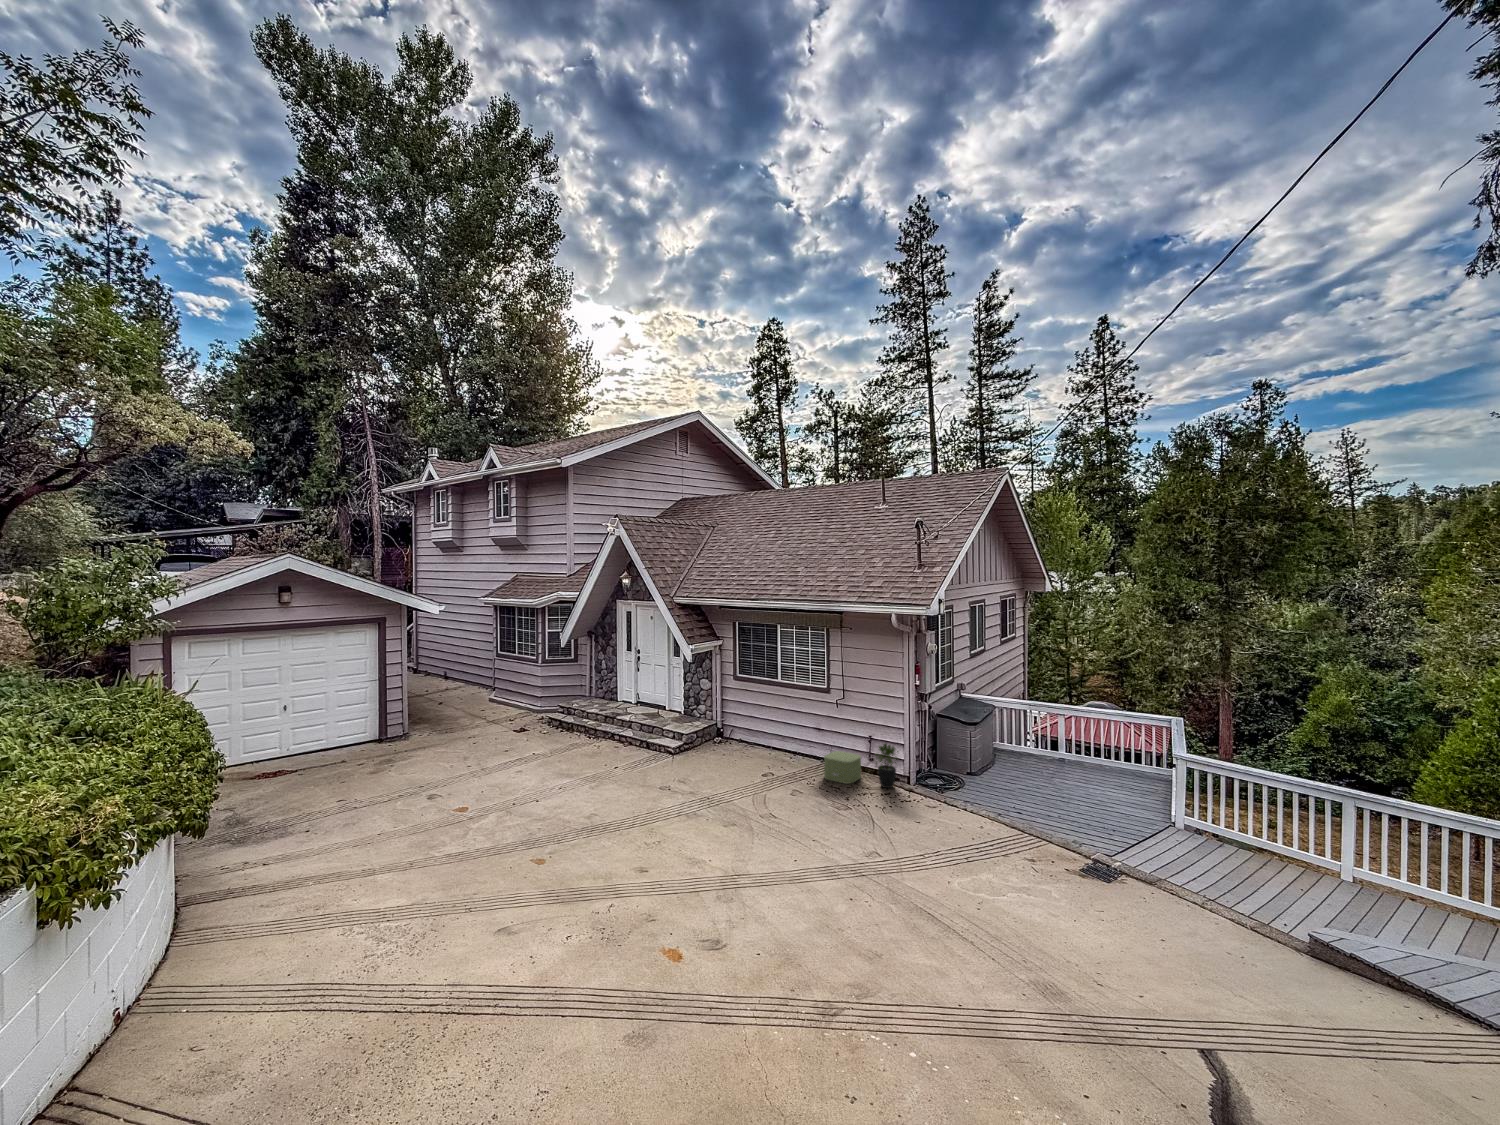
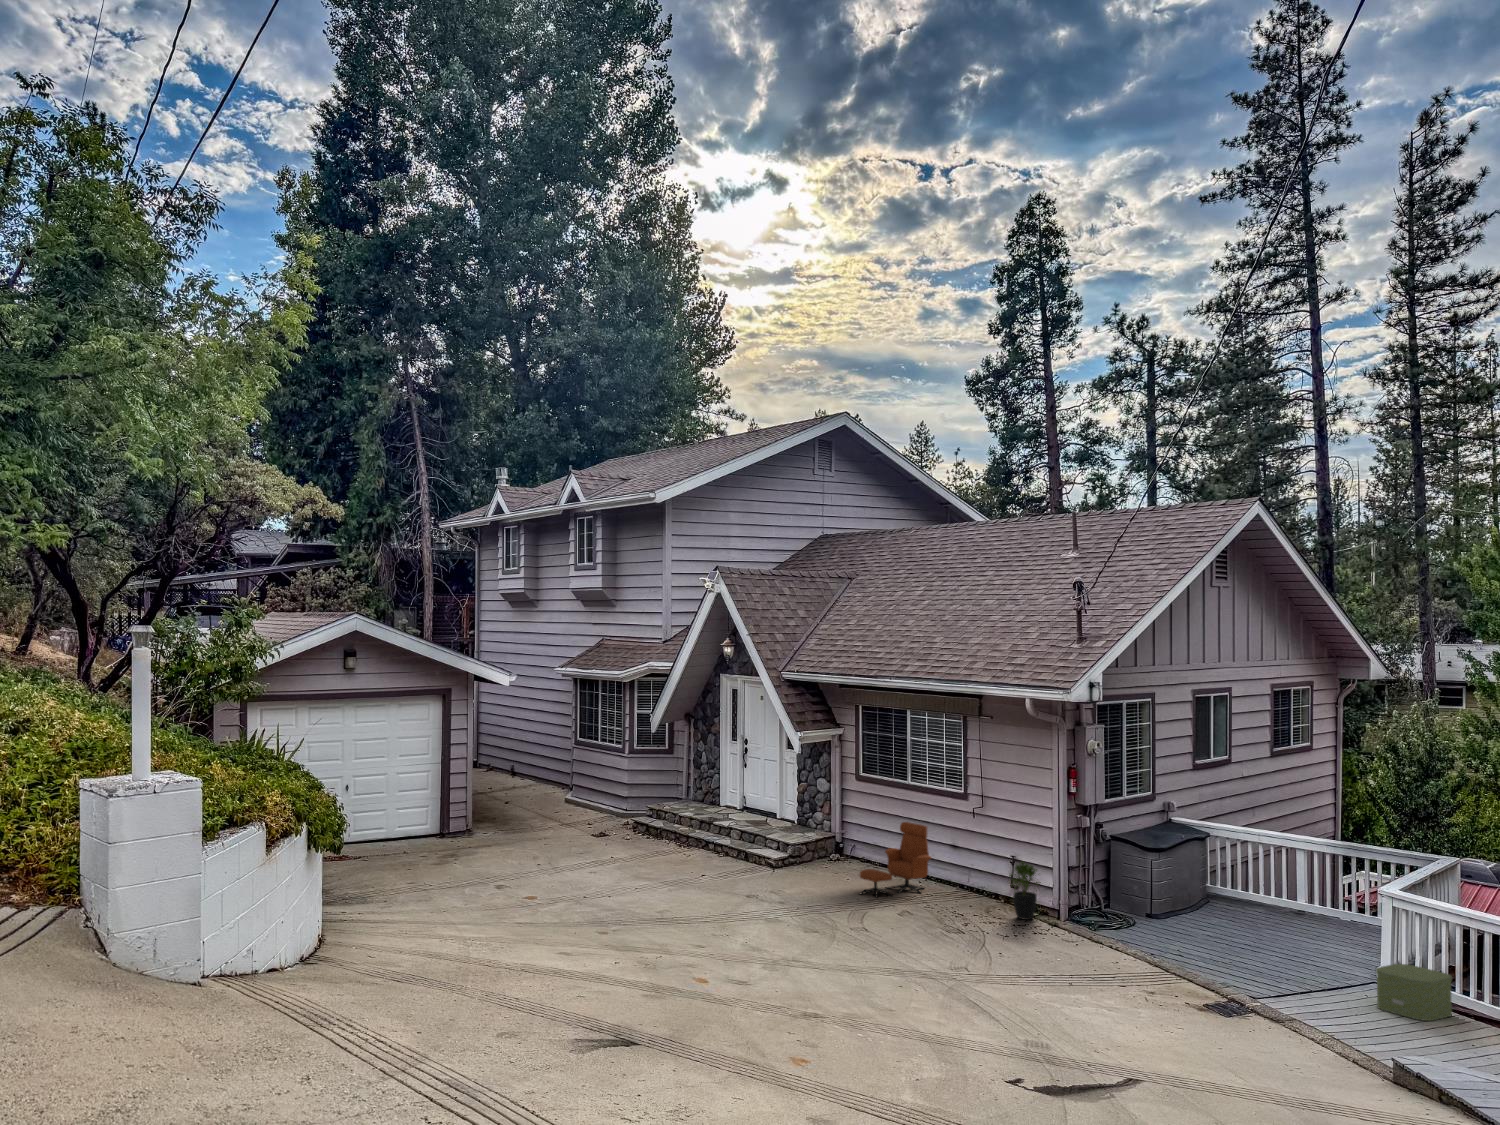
lounge chair: none [749,711,802,775] -> present [860,822,931,897]
storage box: present [824,751,861,784] -> present [1376,964,1452,1021]

